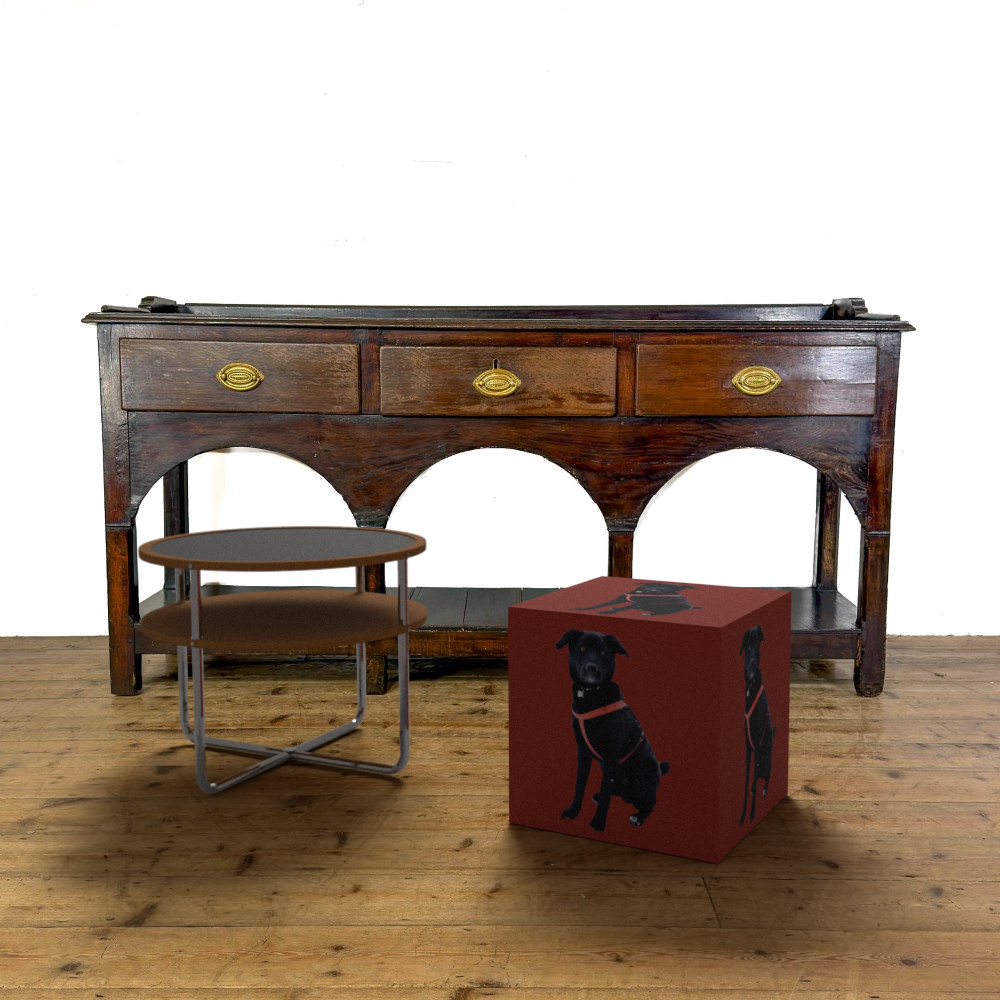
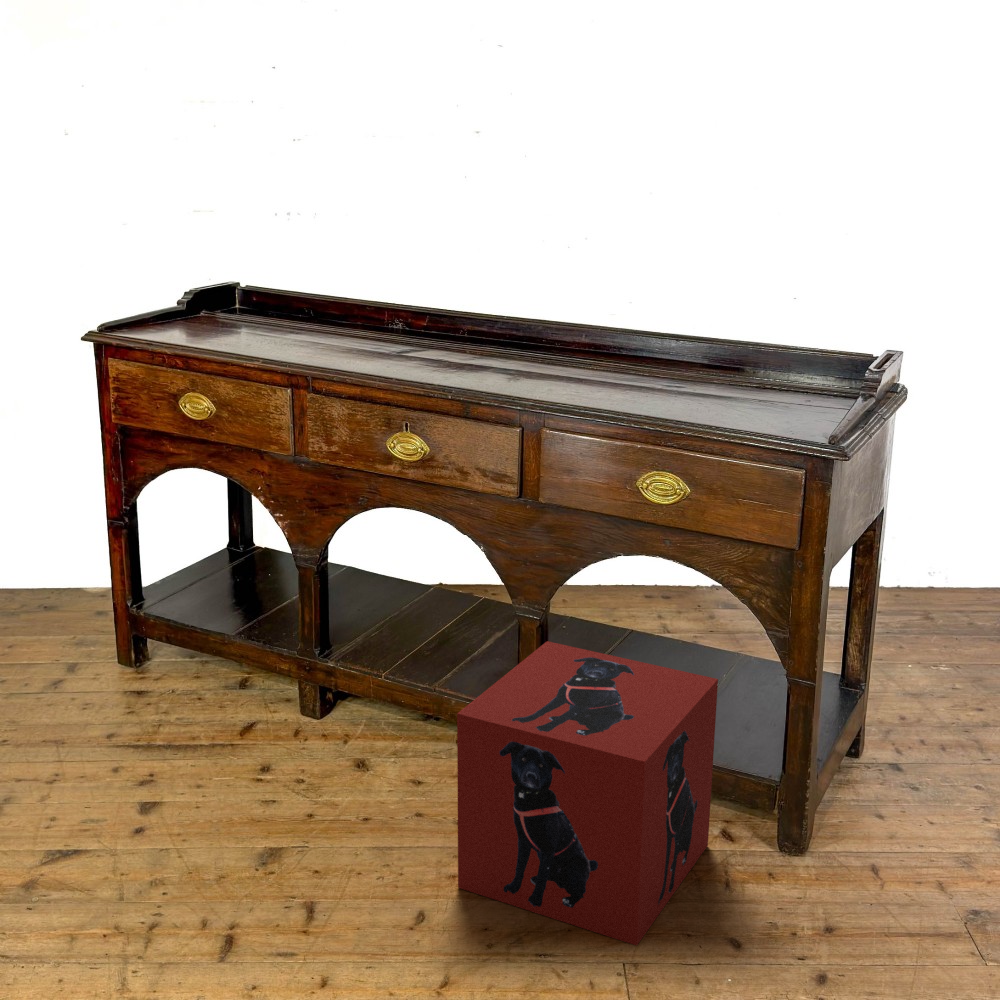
side table: present [138,526,427,794] -> none [111,560,384,847]

